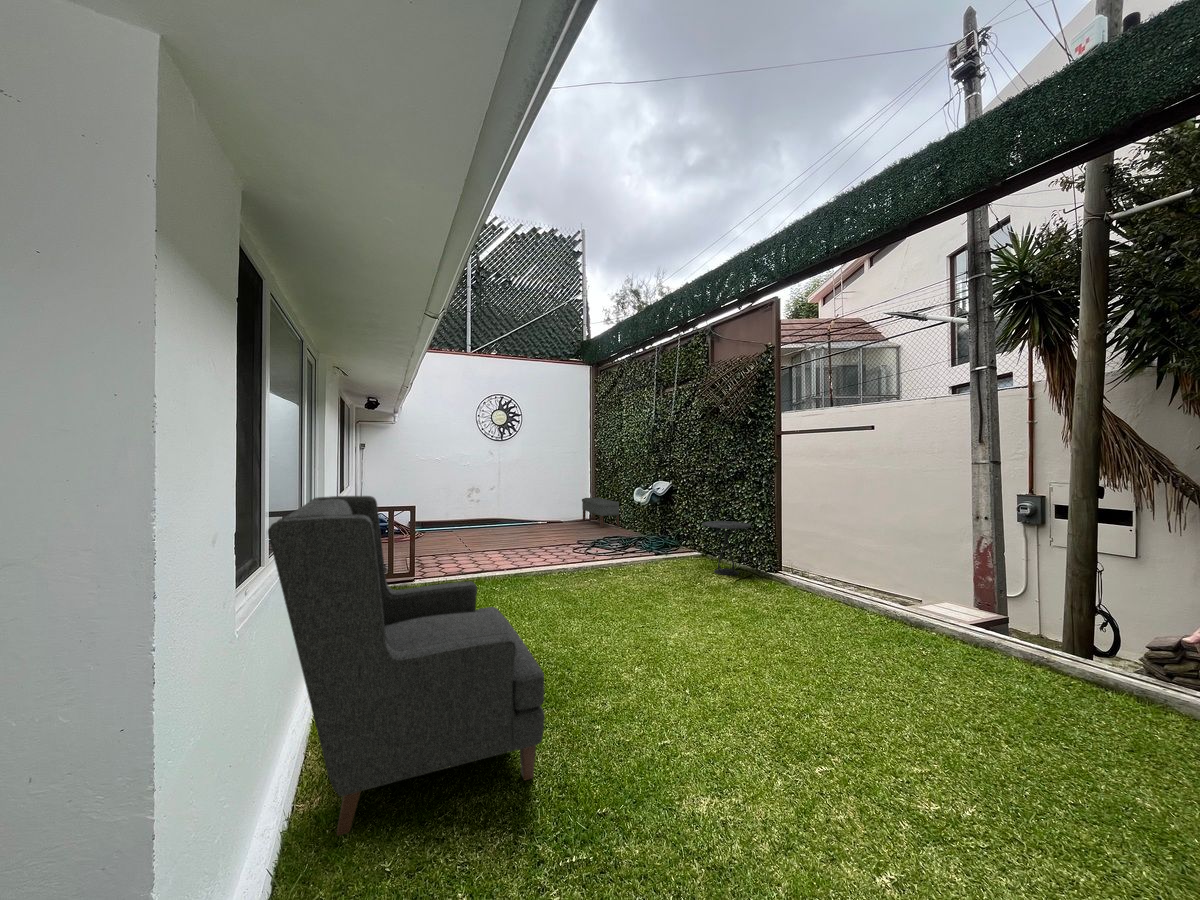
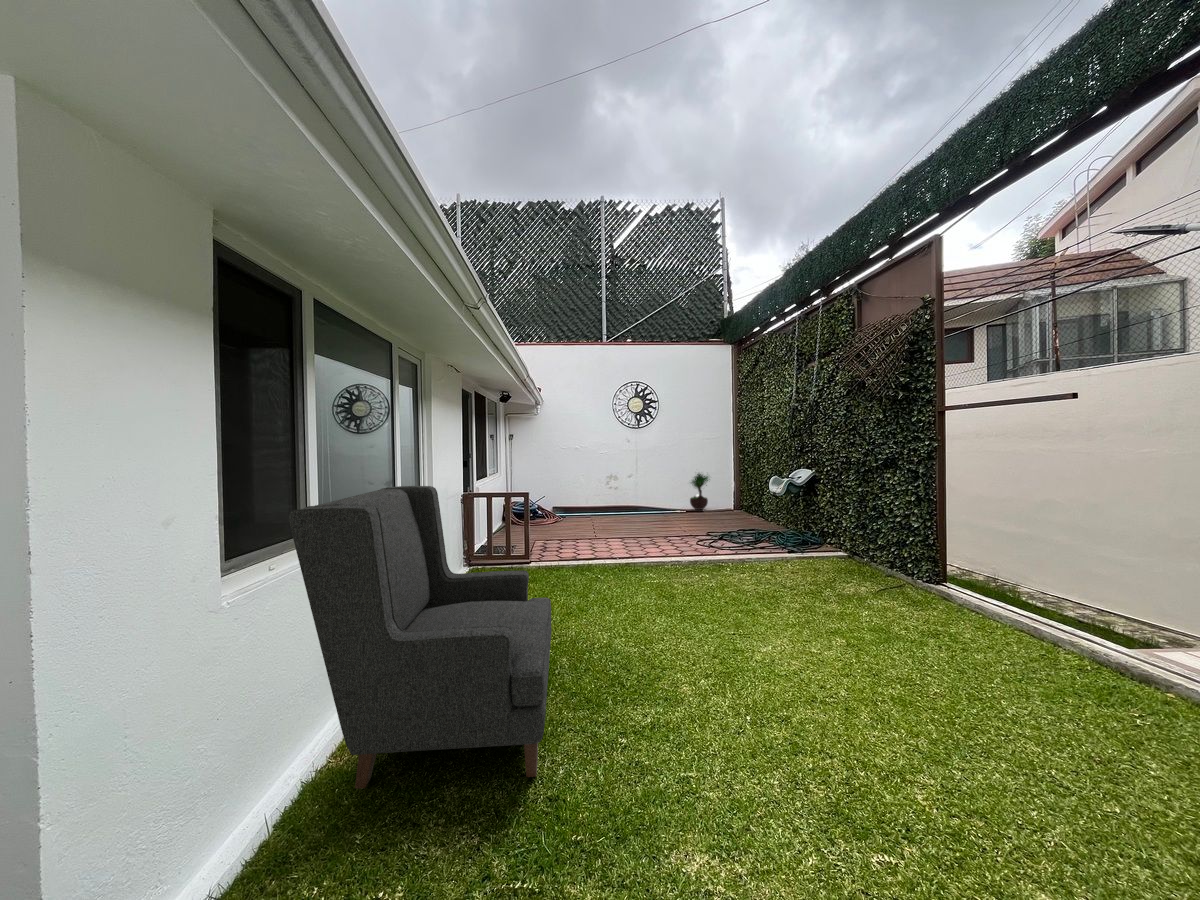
potted tree: none [551,481,572,520] -> present [690,473,708,510]
bench: present [582,497,620,528] -> none [722,487,763,521]
side table: present [702,521,752,575] -> none [838,518,905,584]

